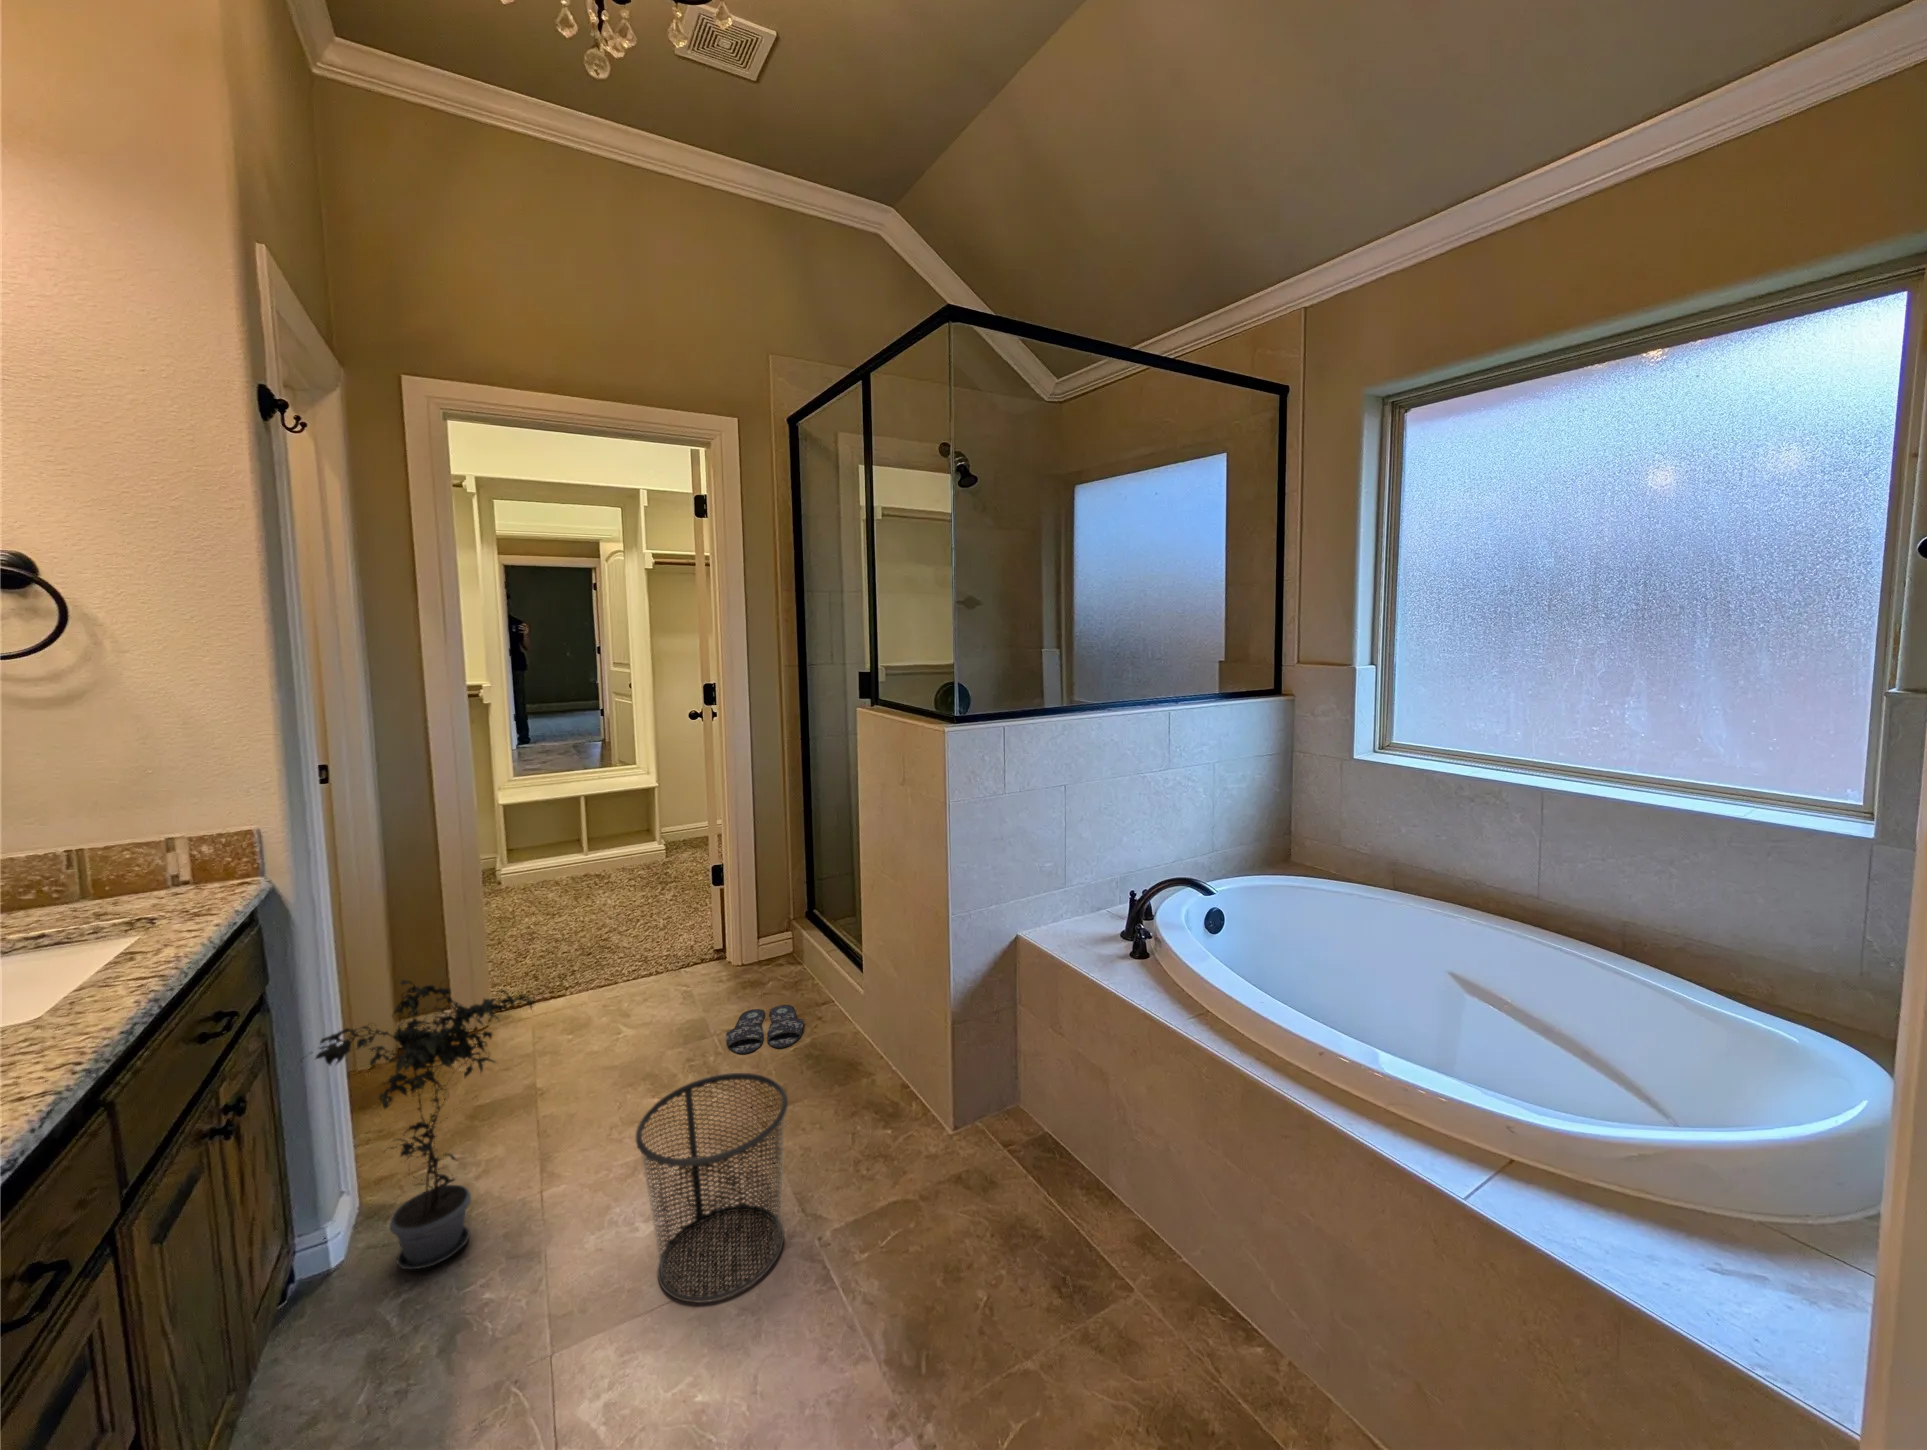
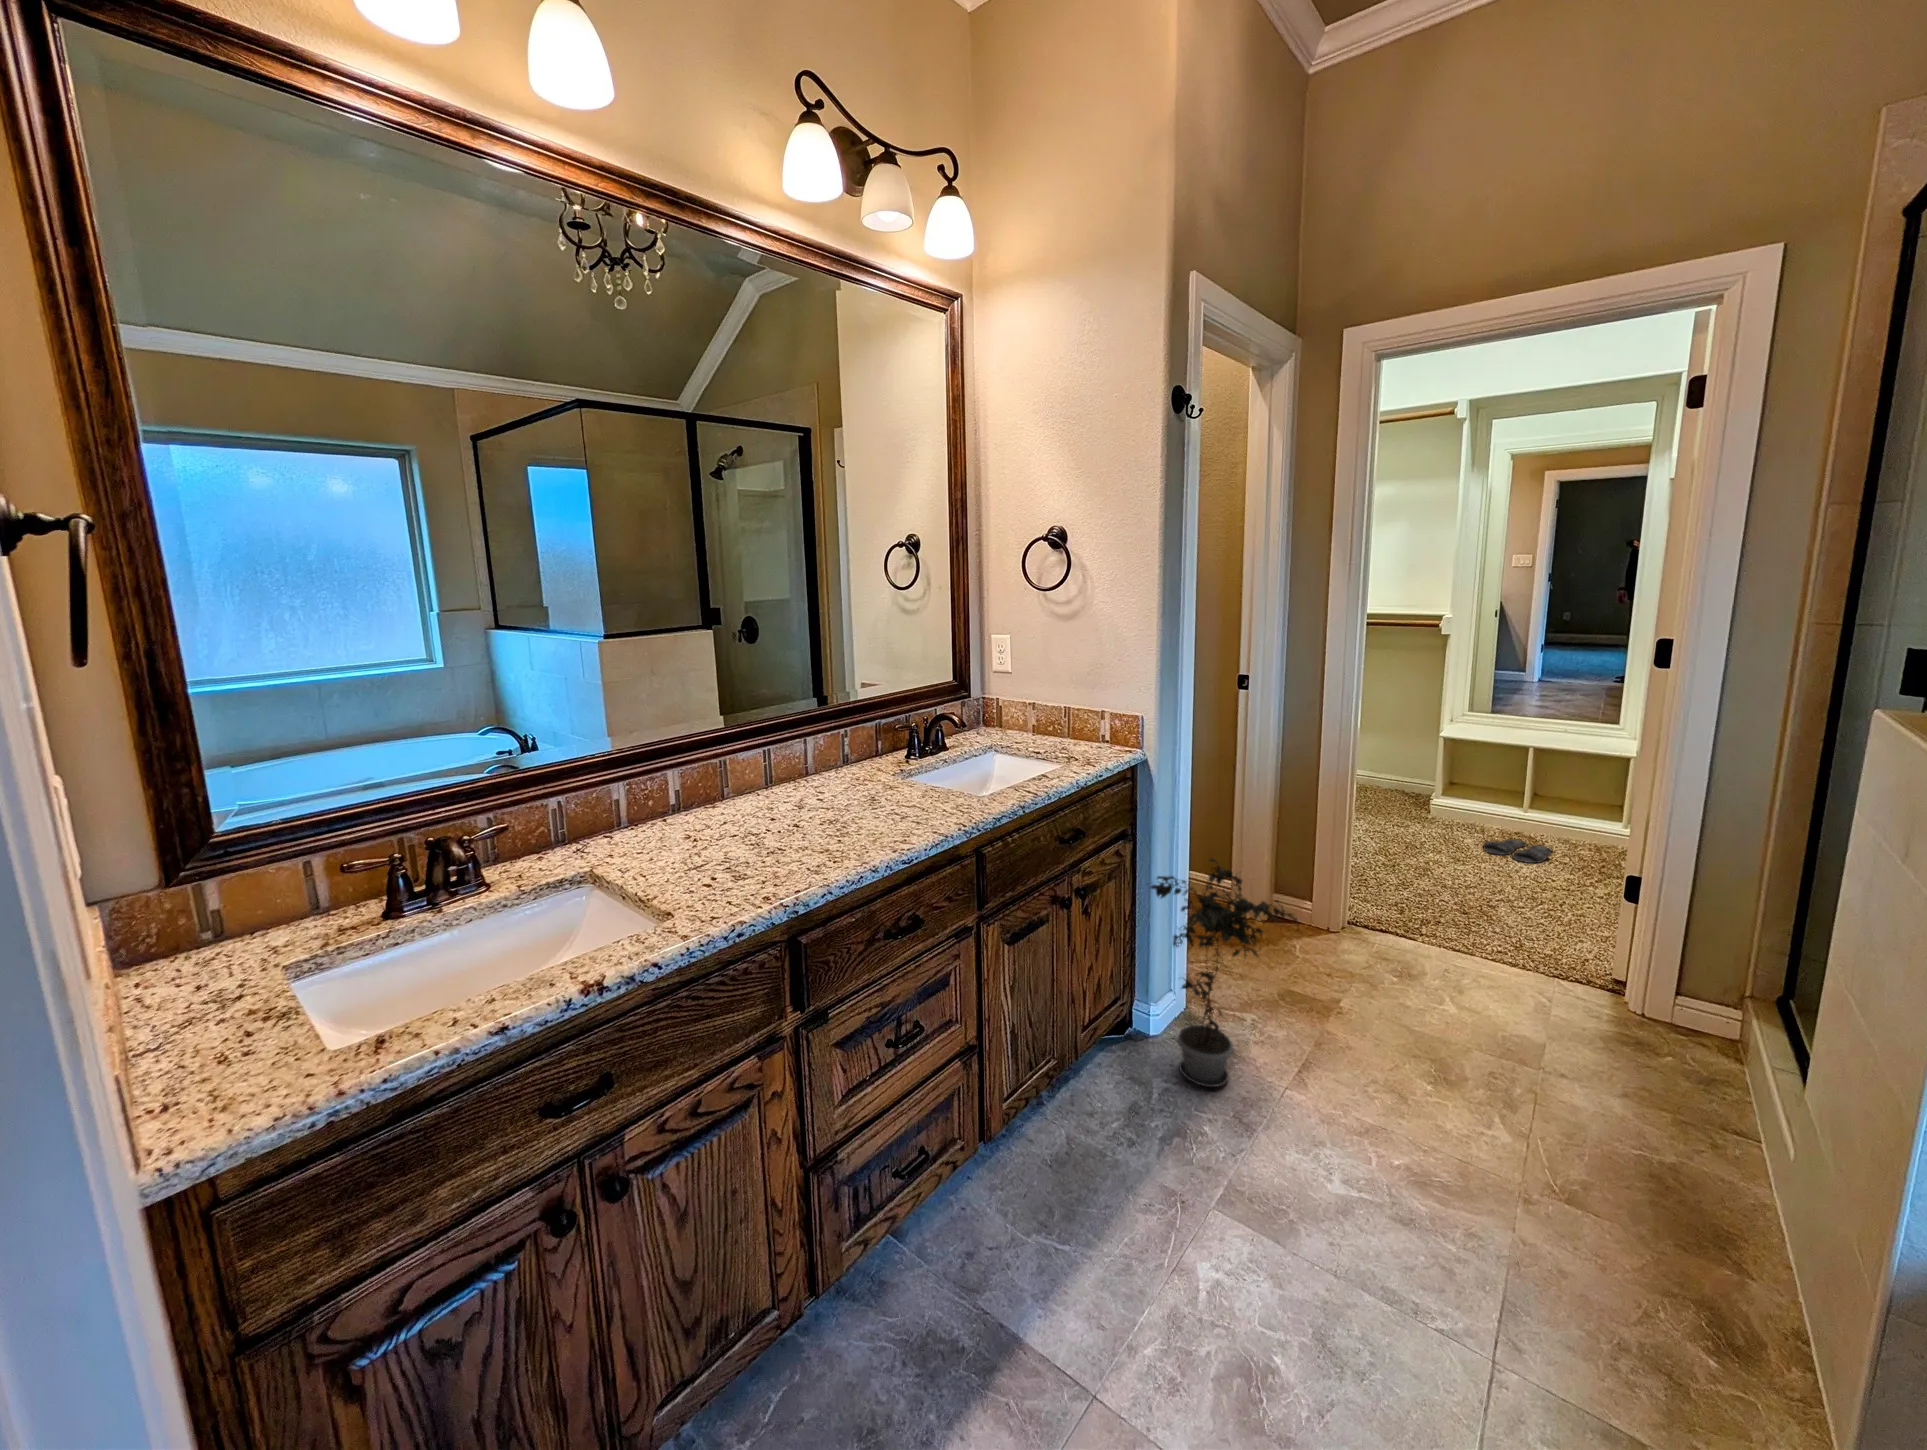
slippers: present [726,1005,804,1054] -> present [1483,839,1552,863]
waste bin: present [636,1073,788,1302] -> none [1318,1083,1507,1347]

